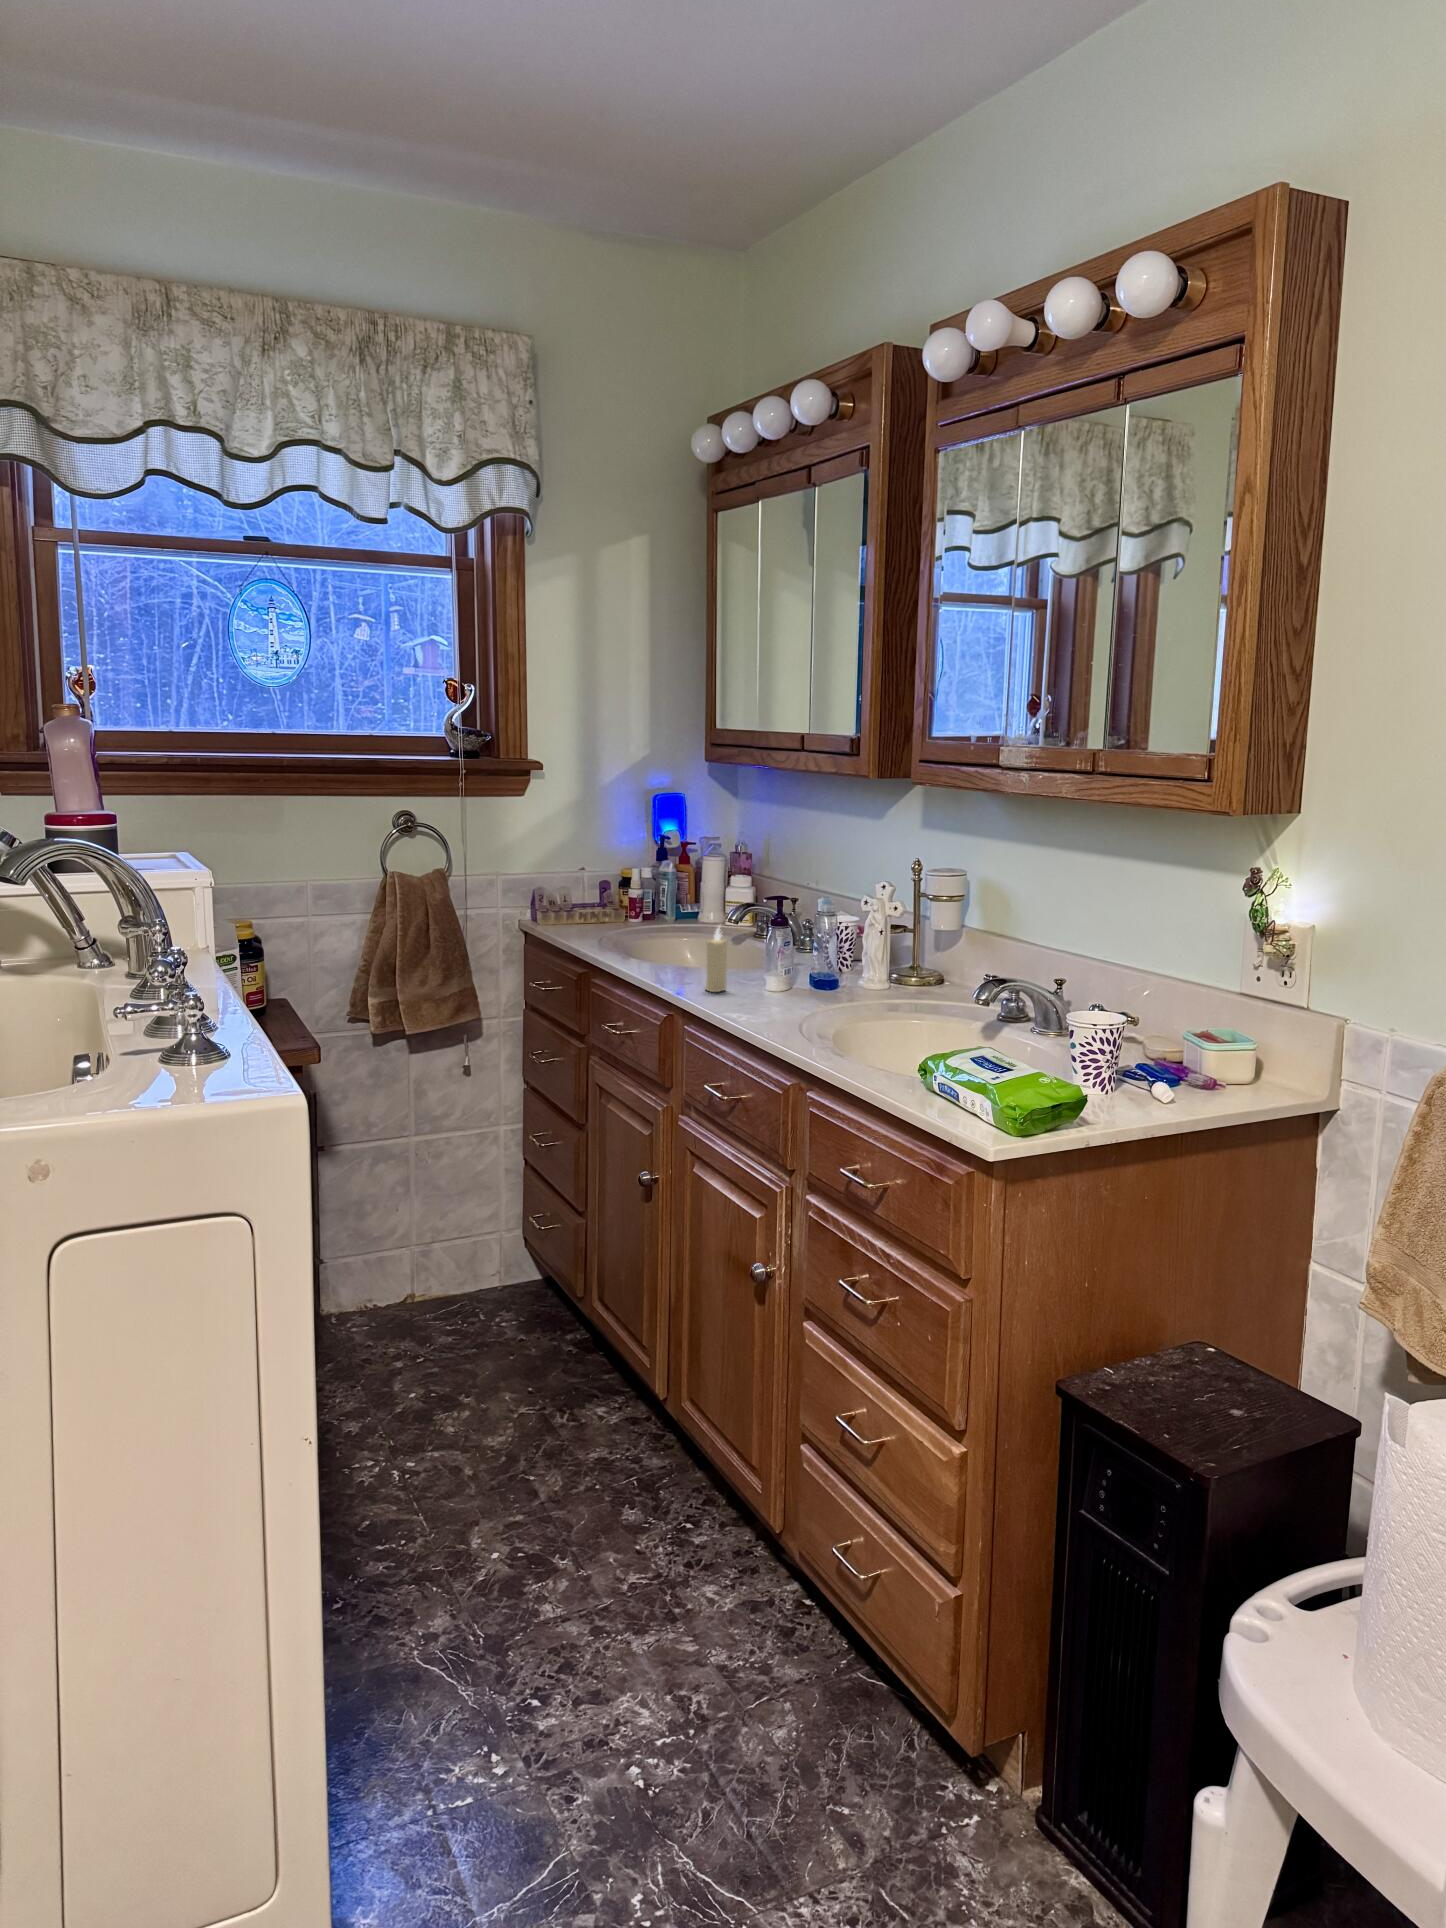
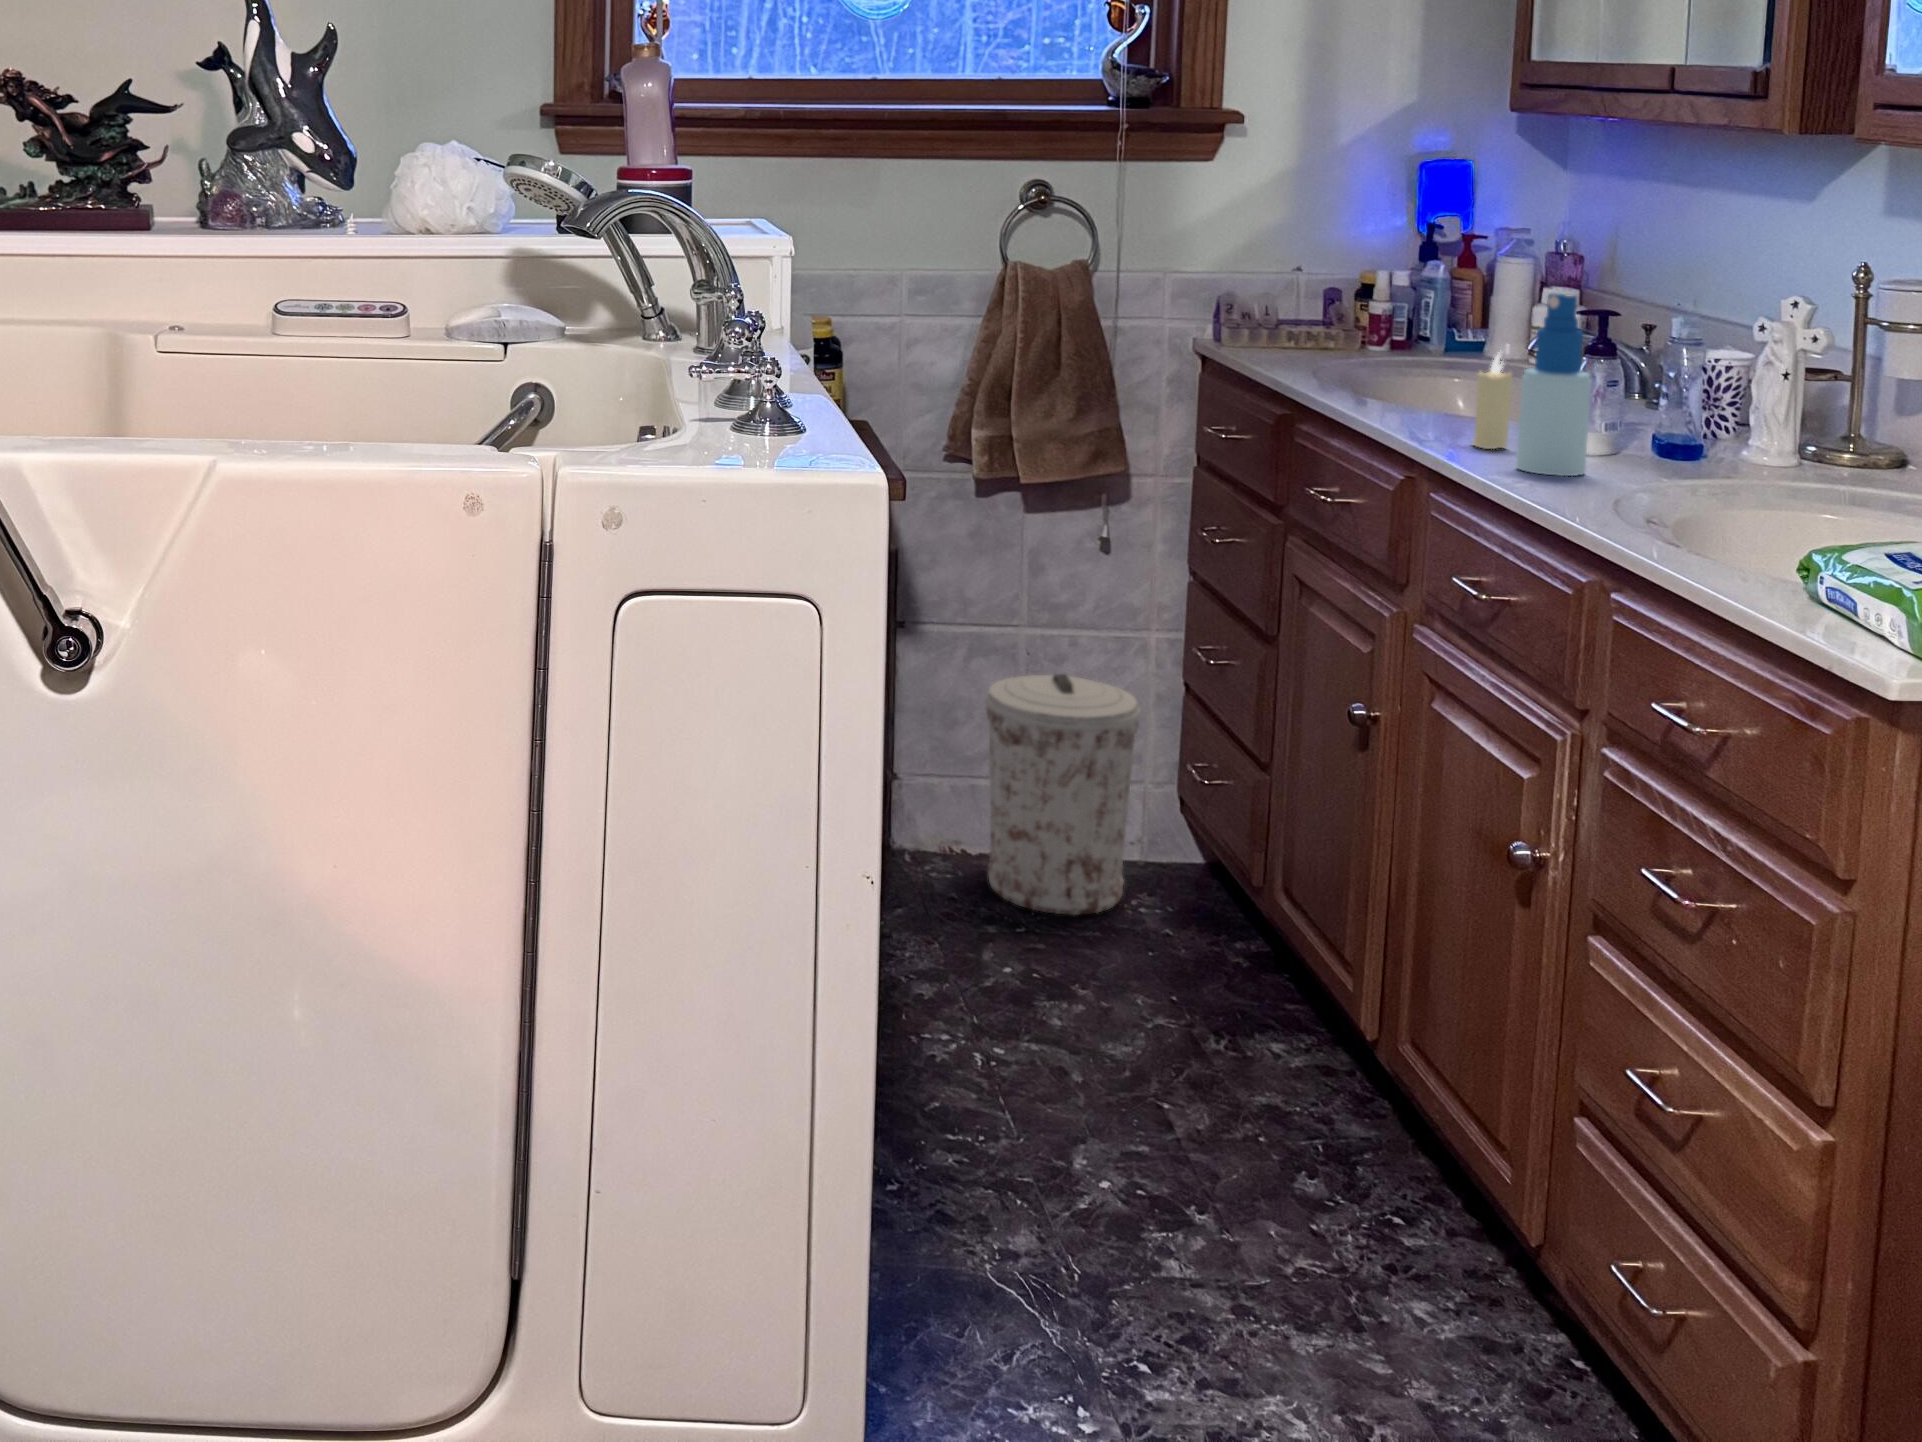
spray bottle: none [736,887,778,1010] -> present [1517,294,1592,476]
trash can: none [385,1169,496,1345] -> present [985,674,1141,915]

